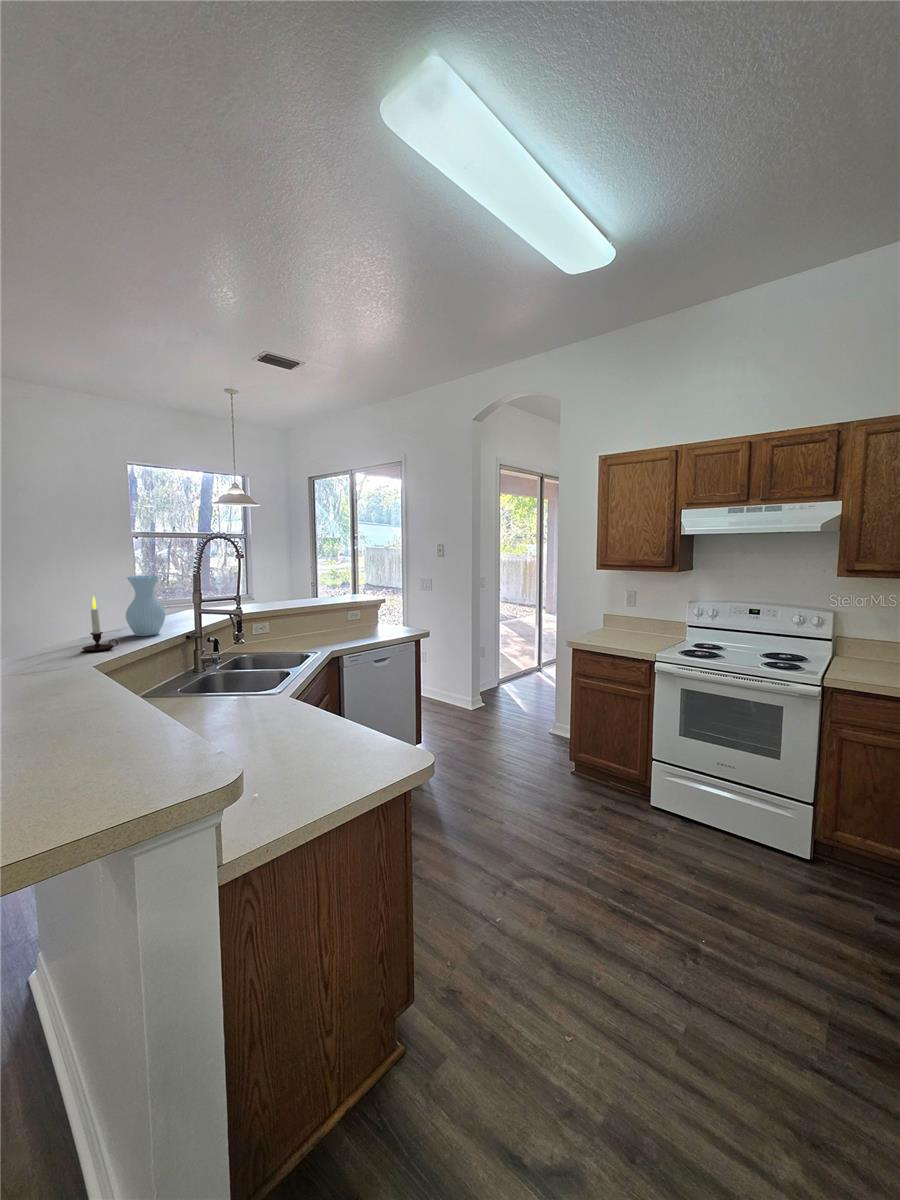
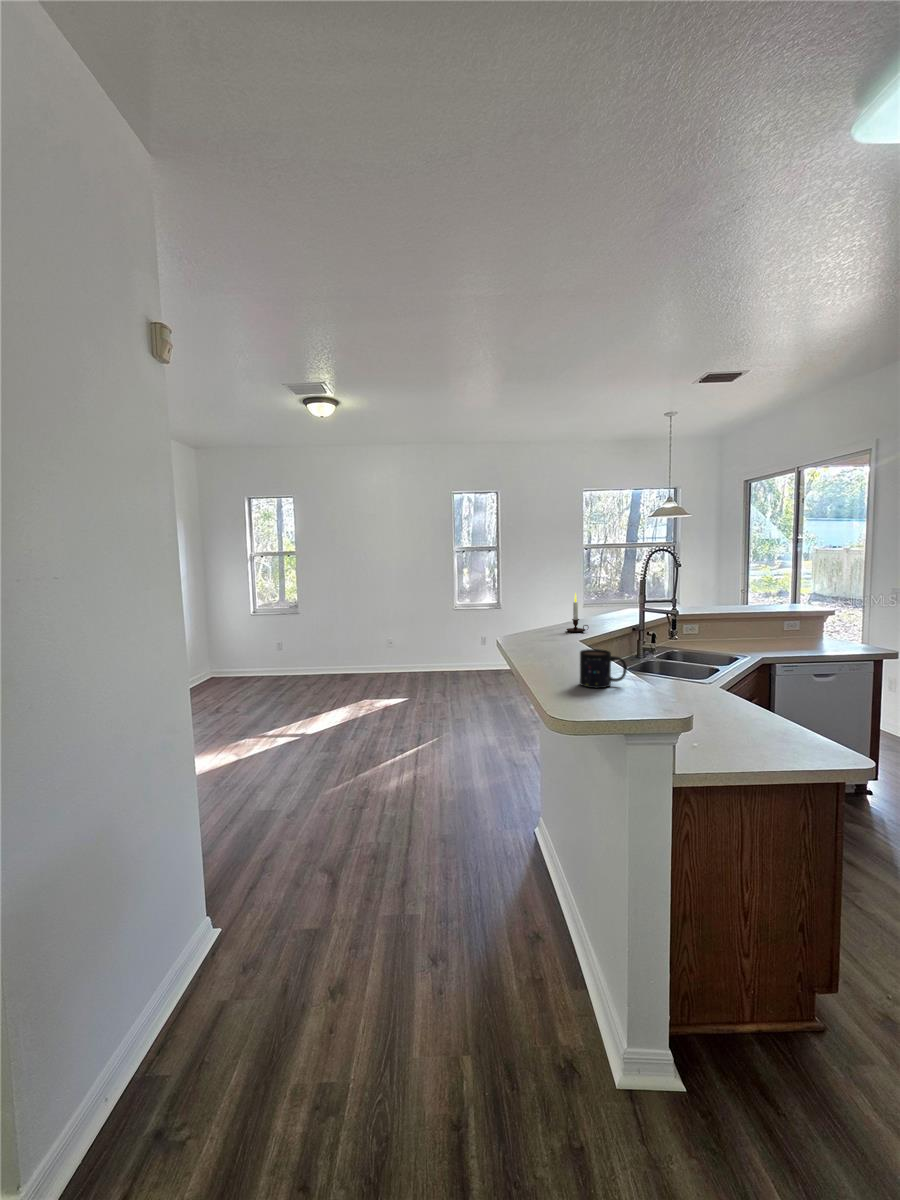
vase: present [126,576,165,636] -> none [590,579,617,626]
mug: none [38,696,135,769] -> present [580,649,627,688]

